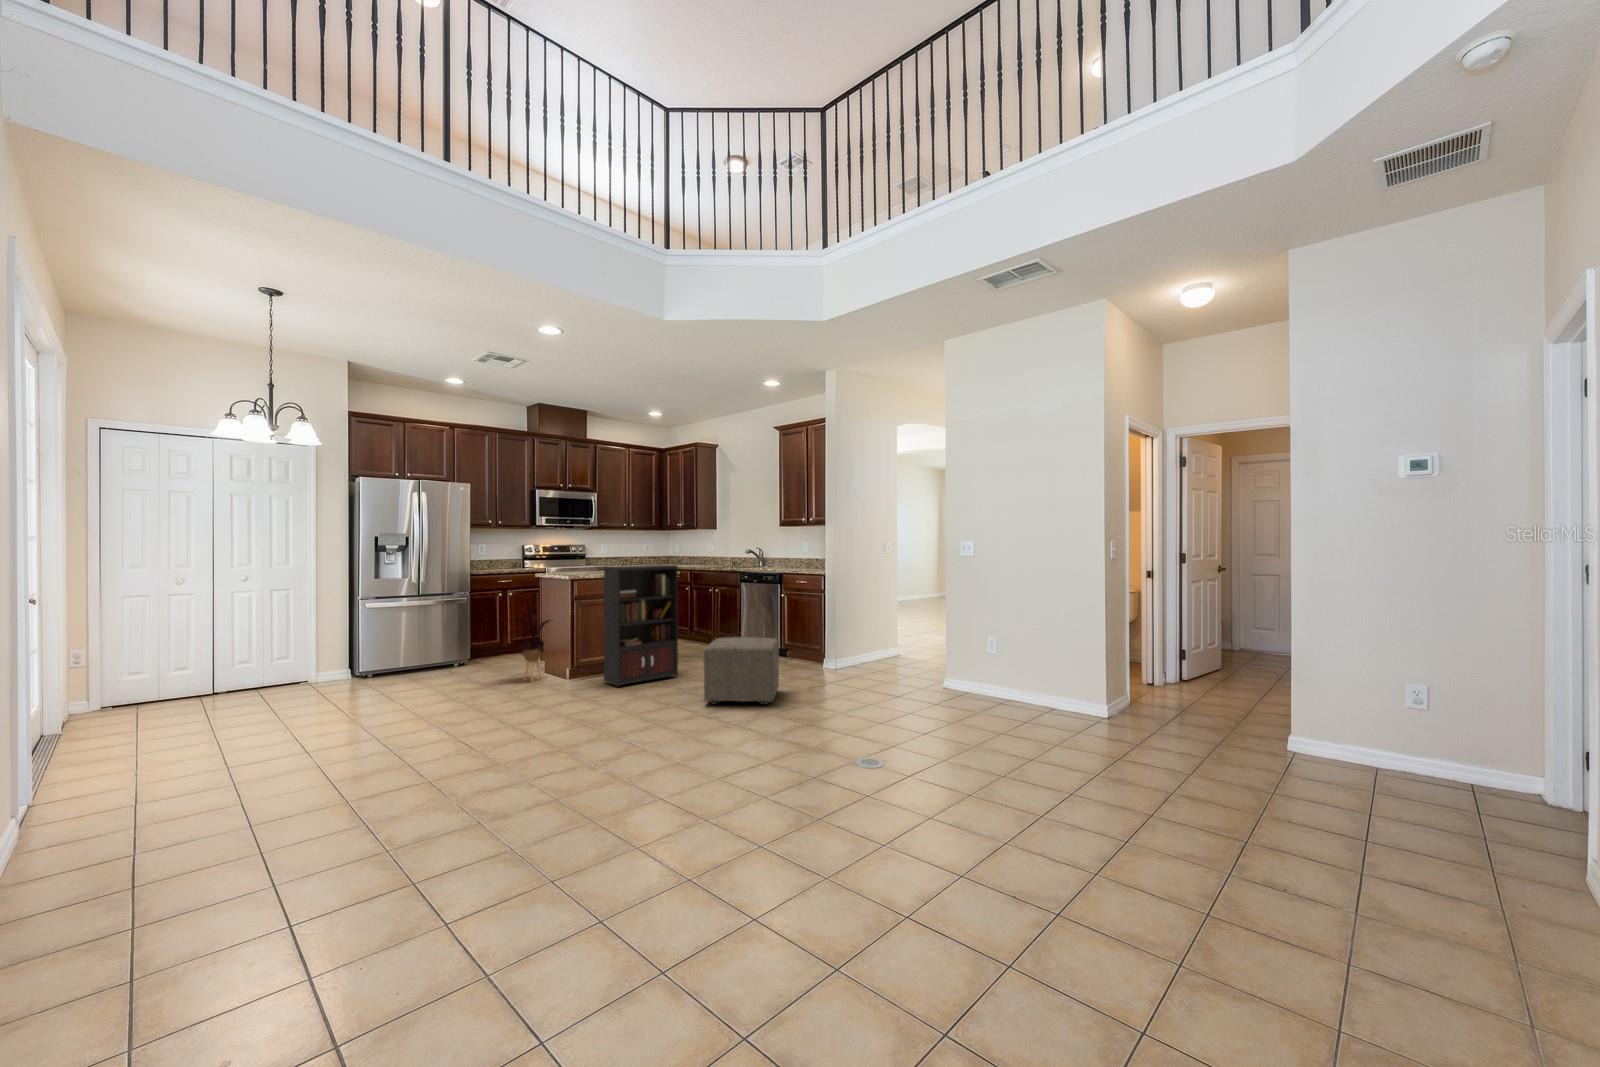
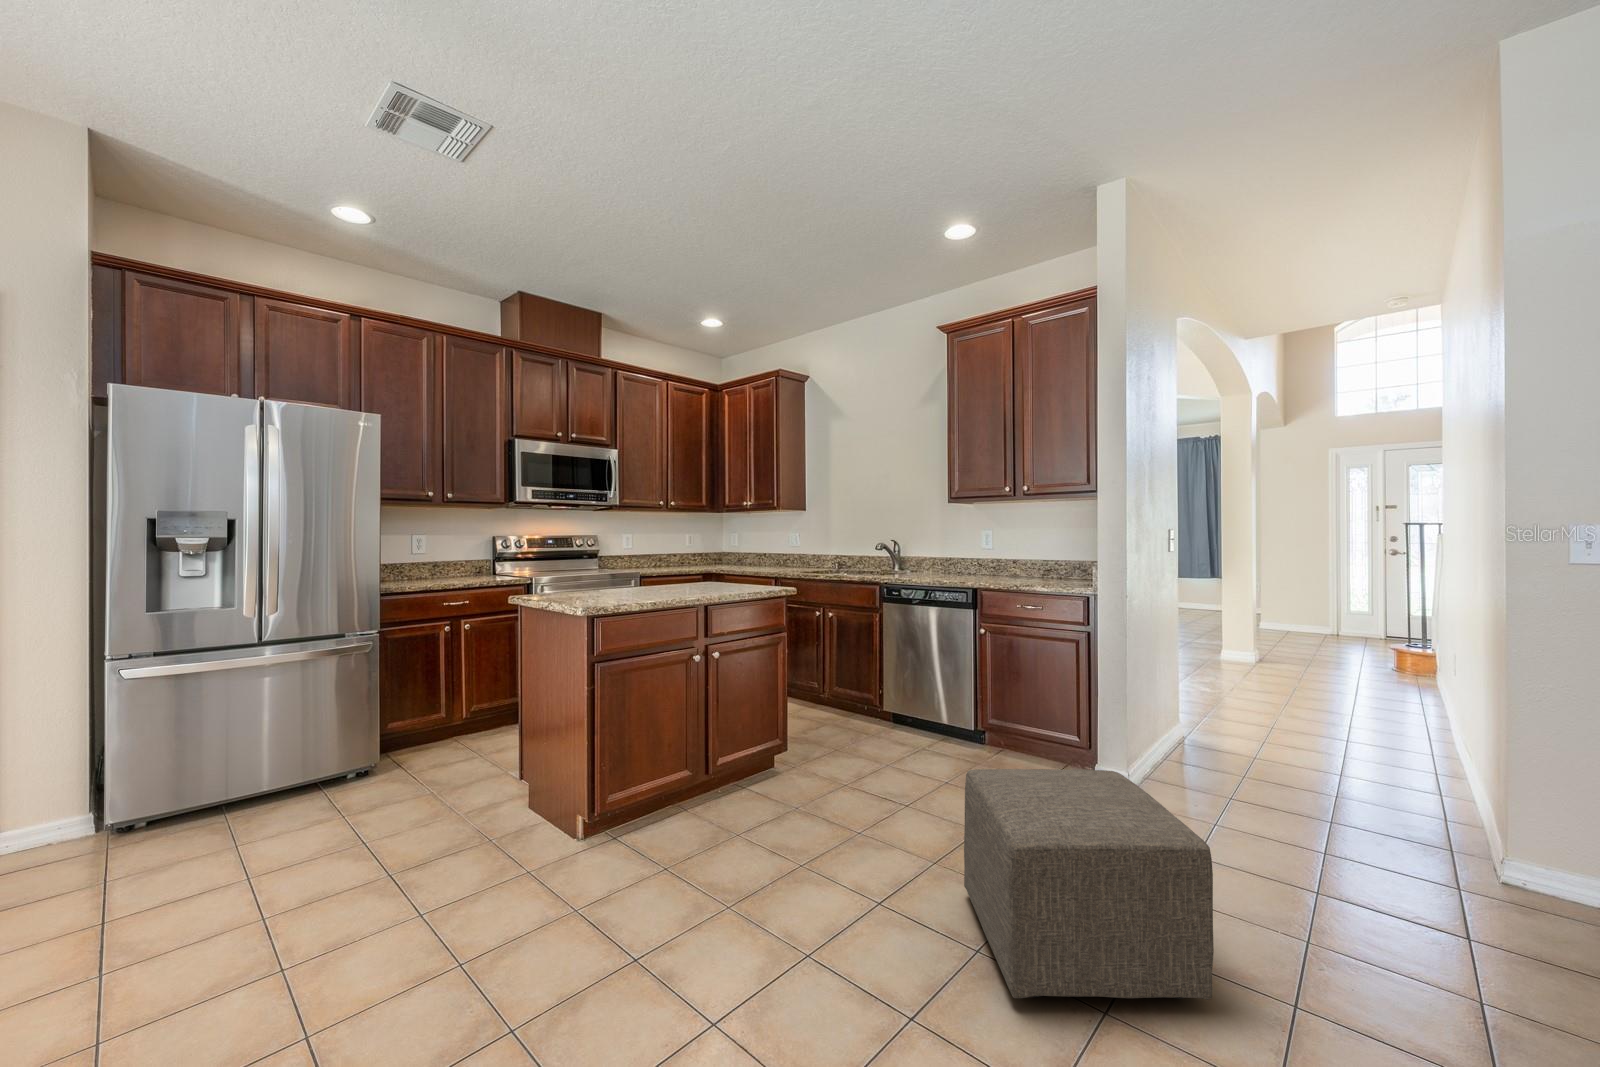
bookcase: present [604,565,678,686] -> none [675,580,830,880]
house plant: present [512,602,550,682] -> none [435,668,560,856]

